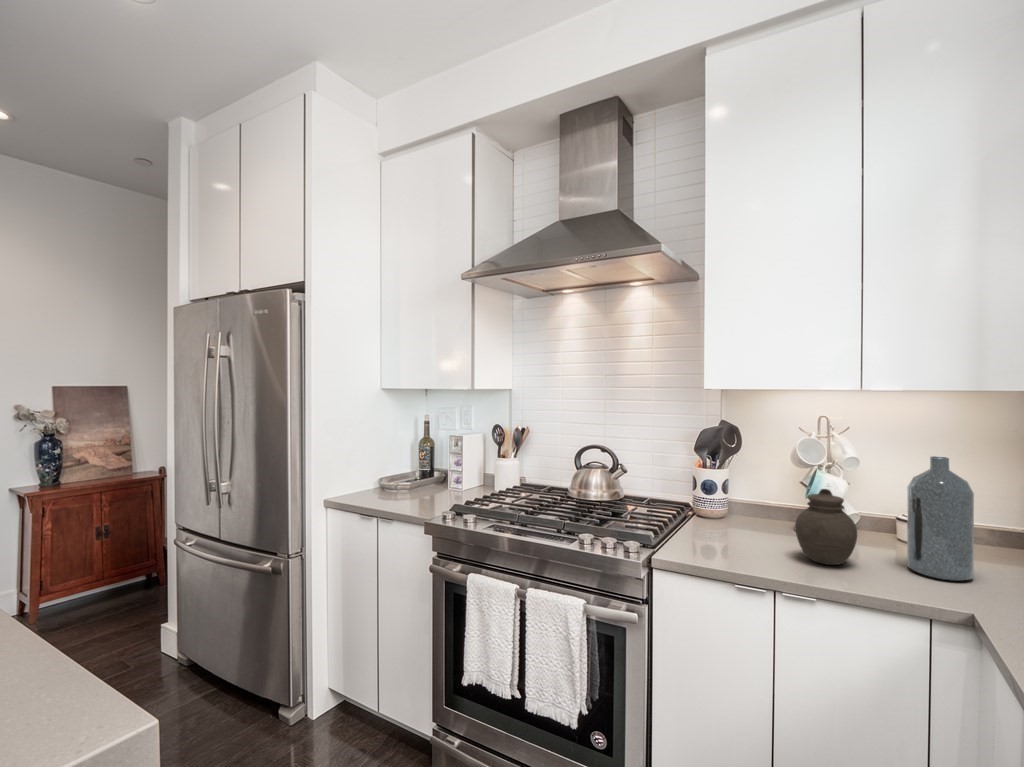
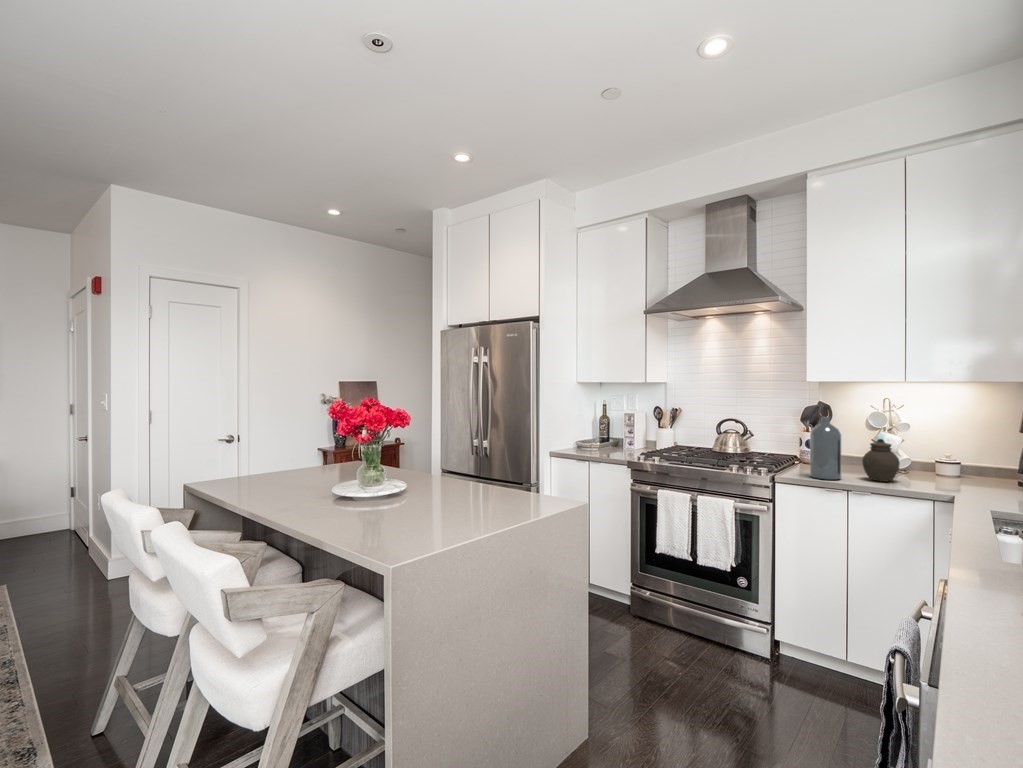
bottle: present [907,456,974,581] -> present [810,417,841,480]

